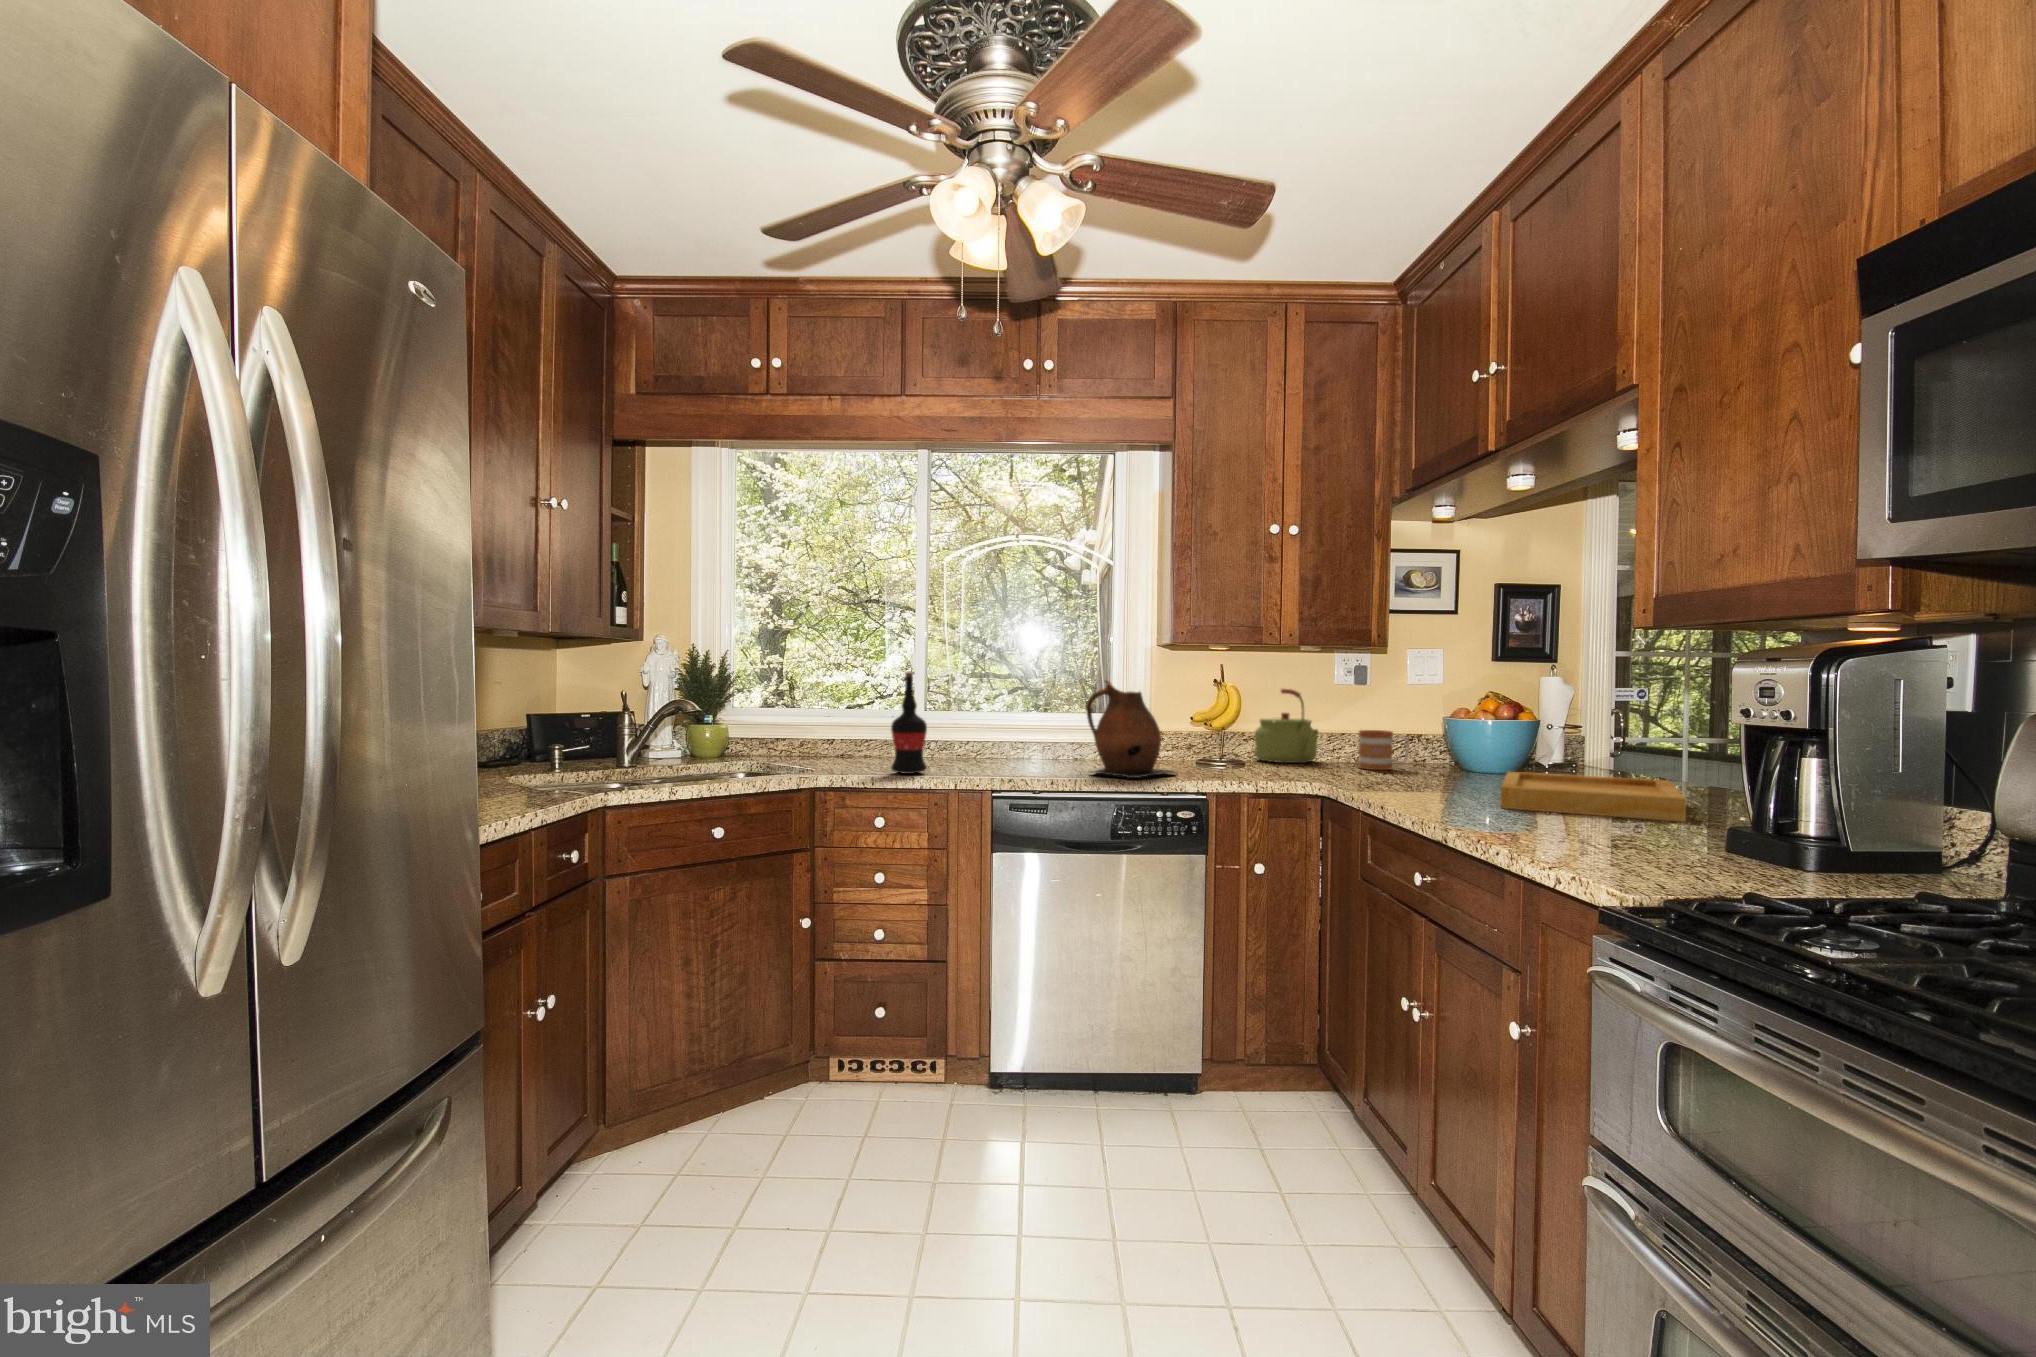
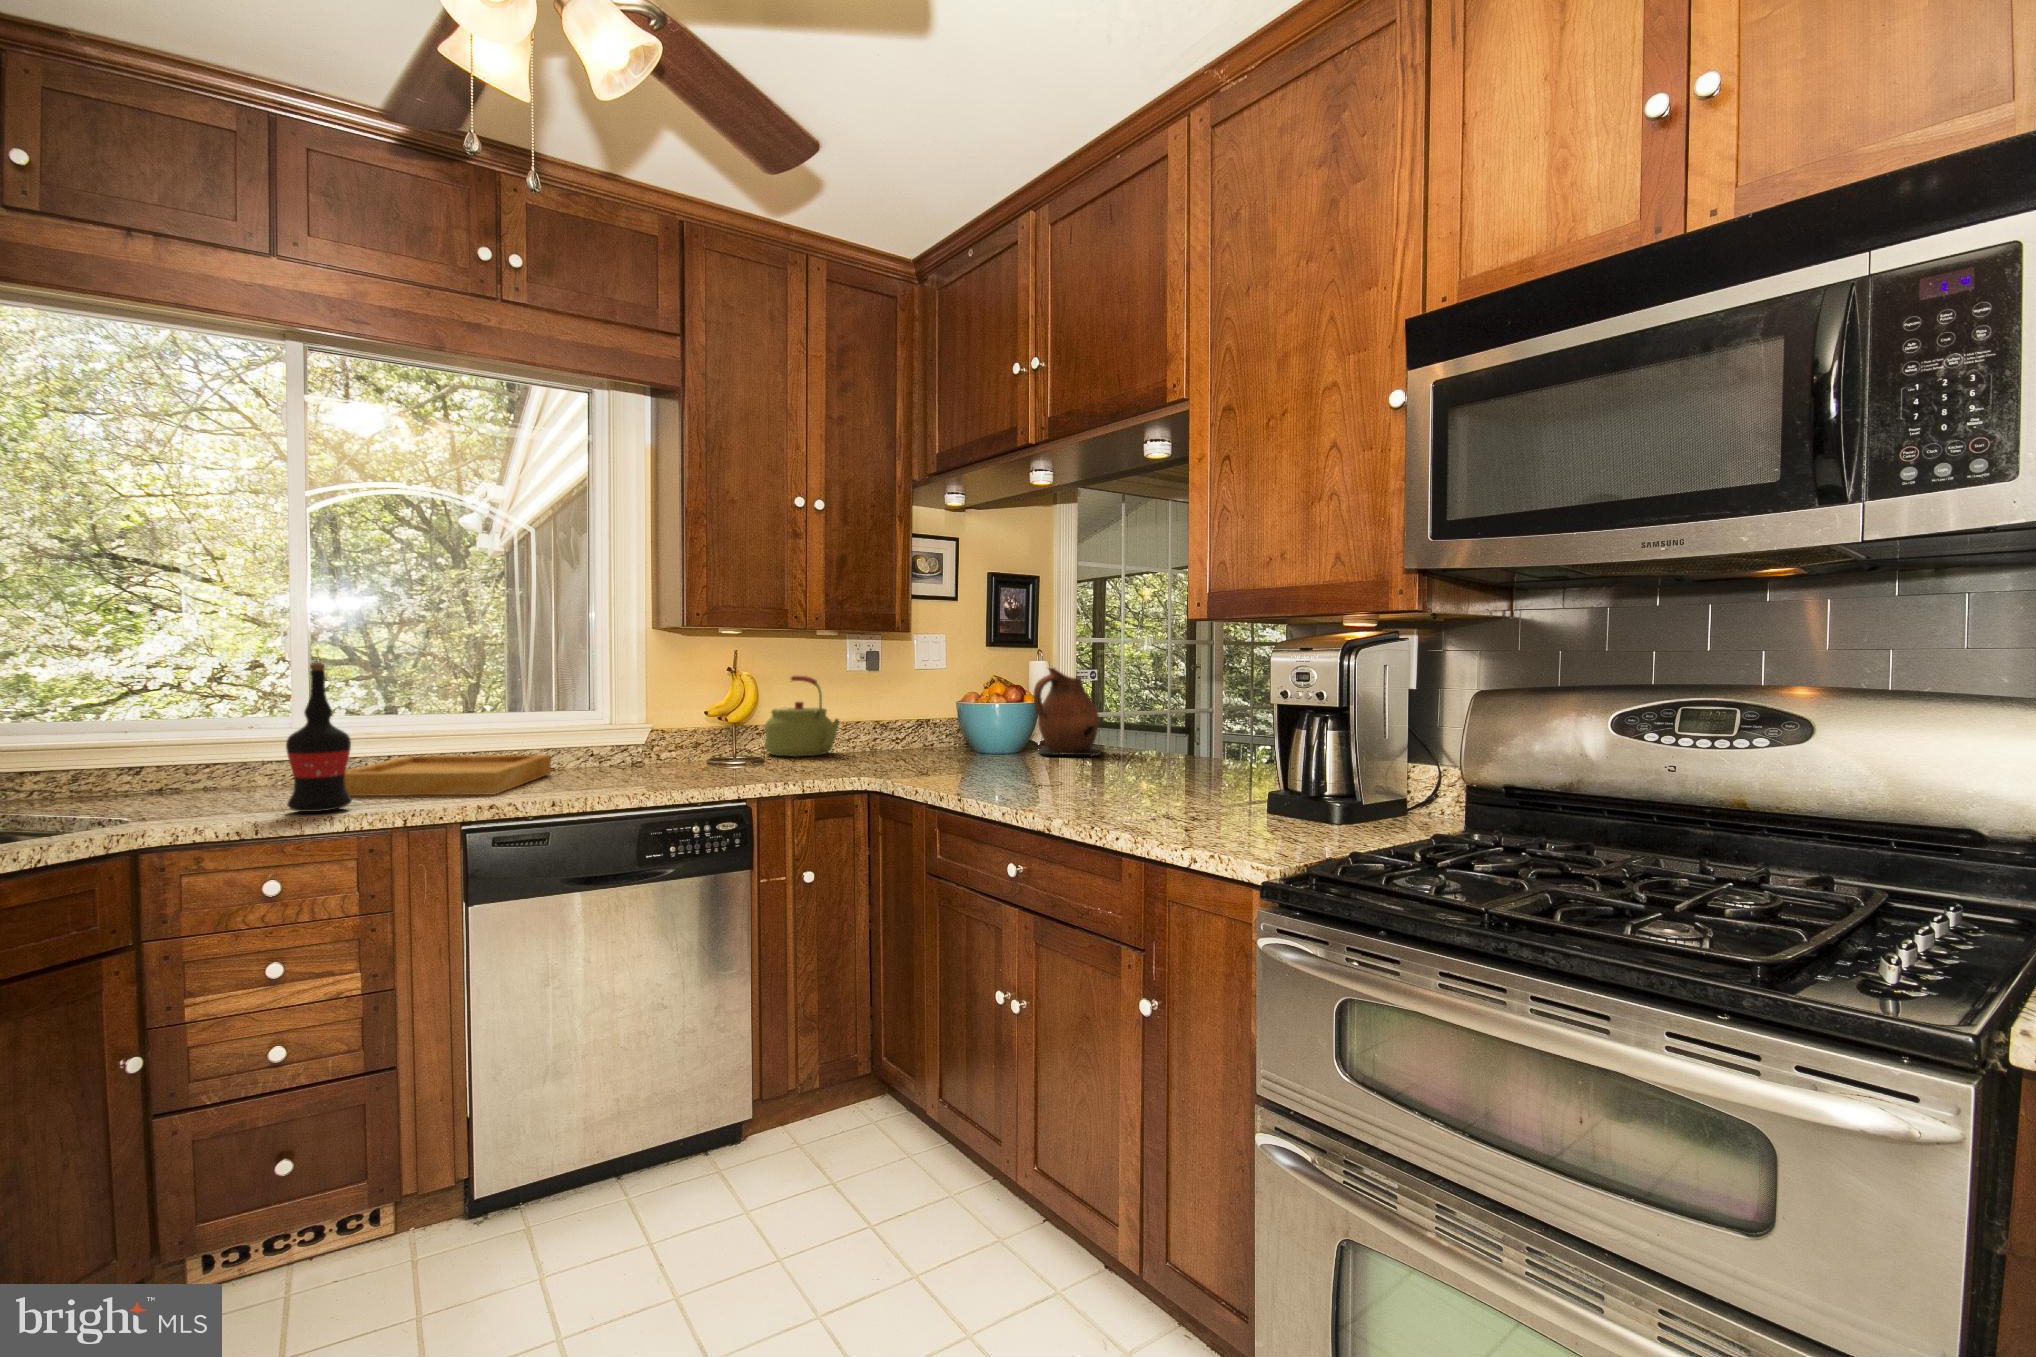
ceramic pitcher: present [1086,680,1175,778] -> present [1034,667,1103,756]
mug: present [1358,730,1409,770] -> none [880,717,930,758]
tray: present [1501,772,1686,822] -> present [345,755,551,796]

